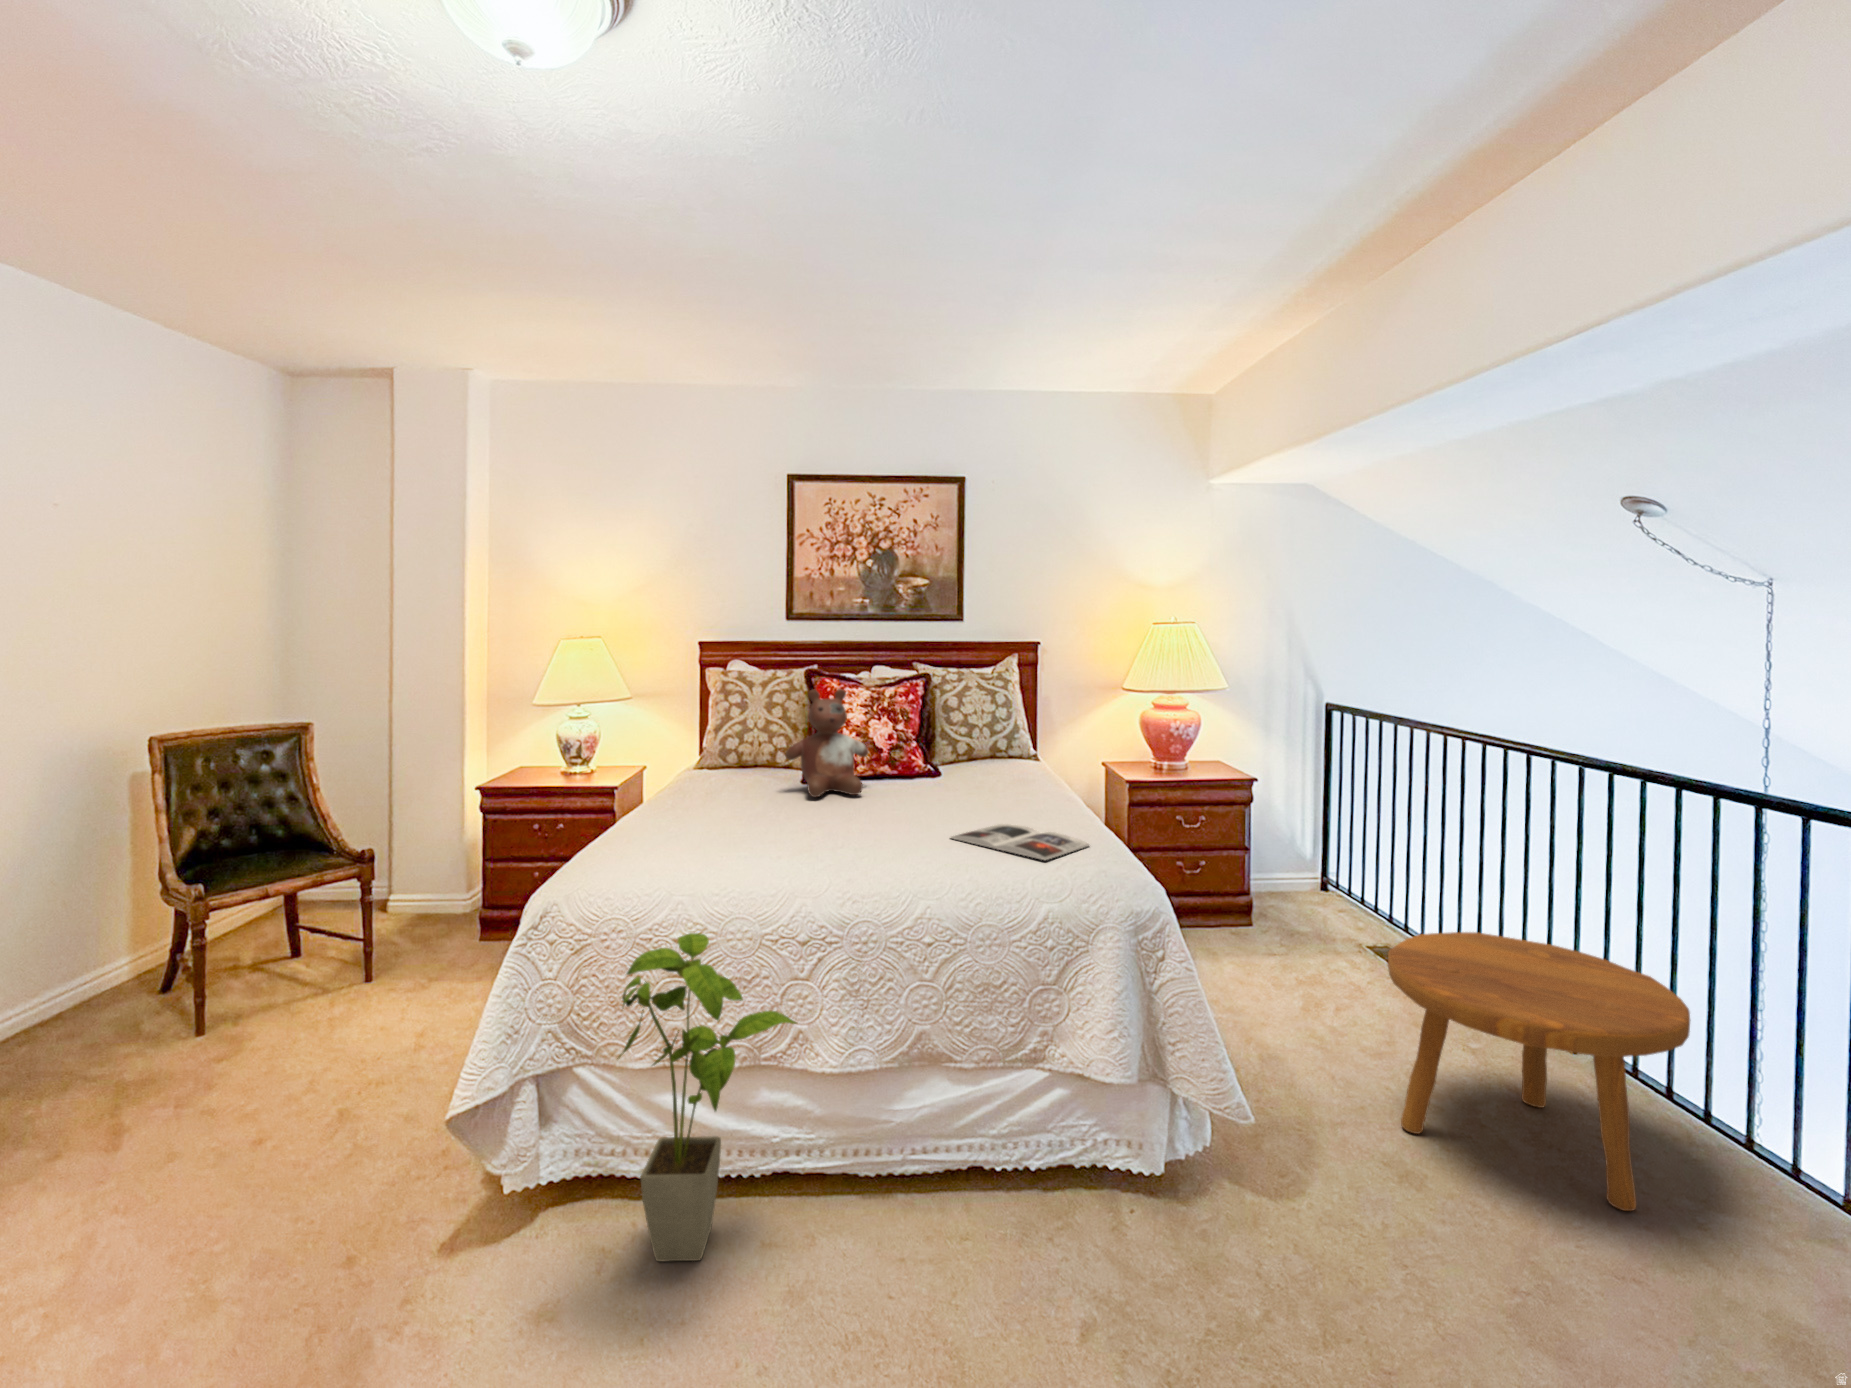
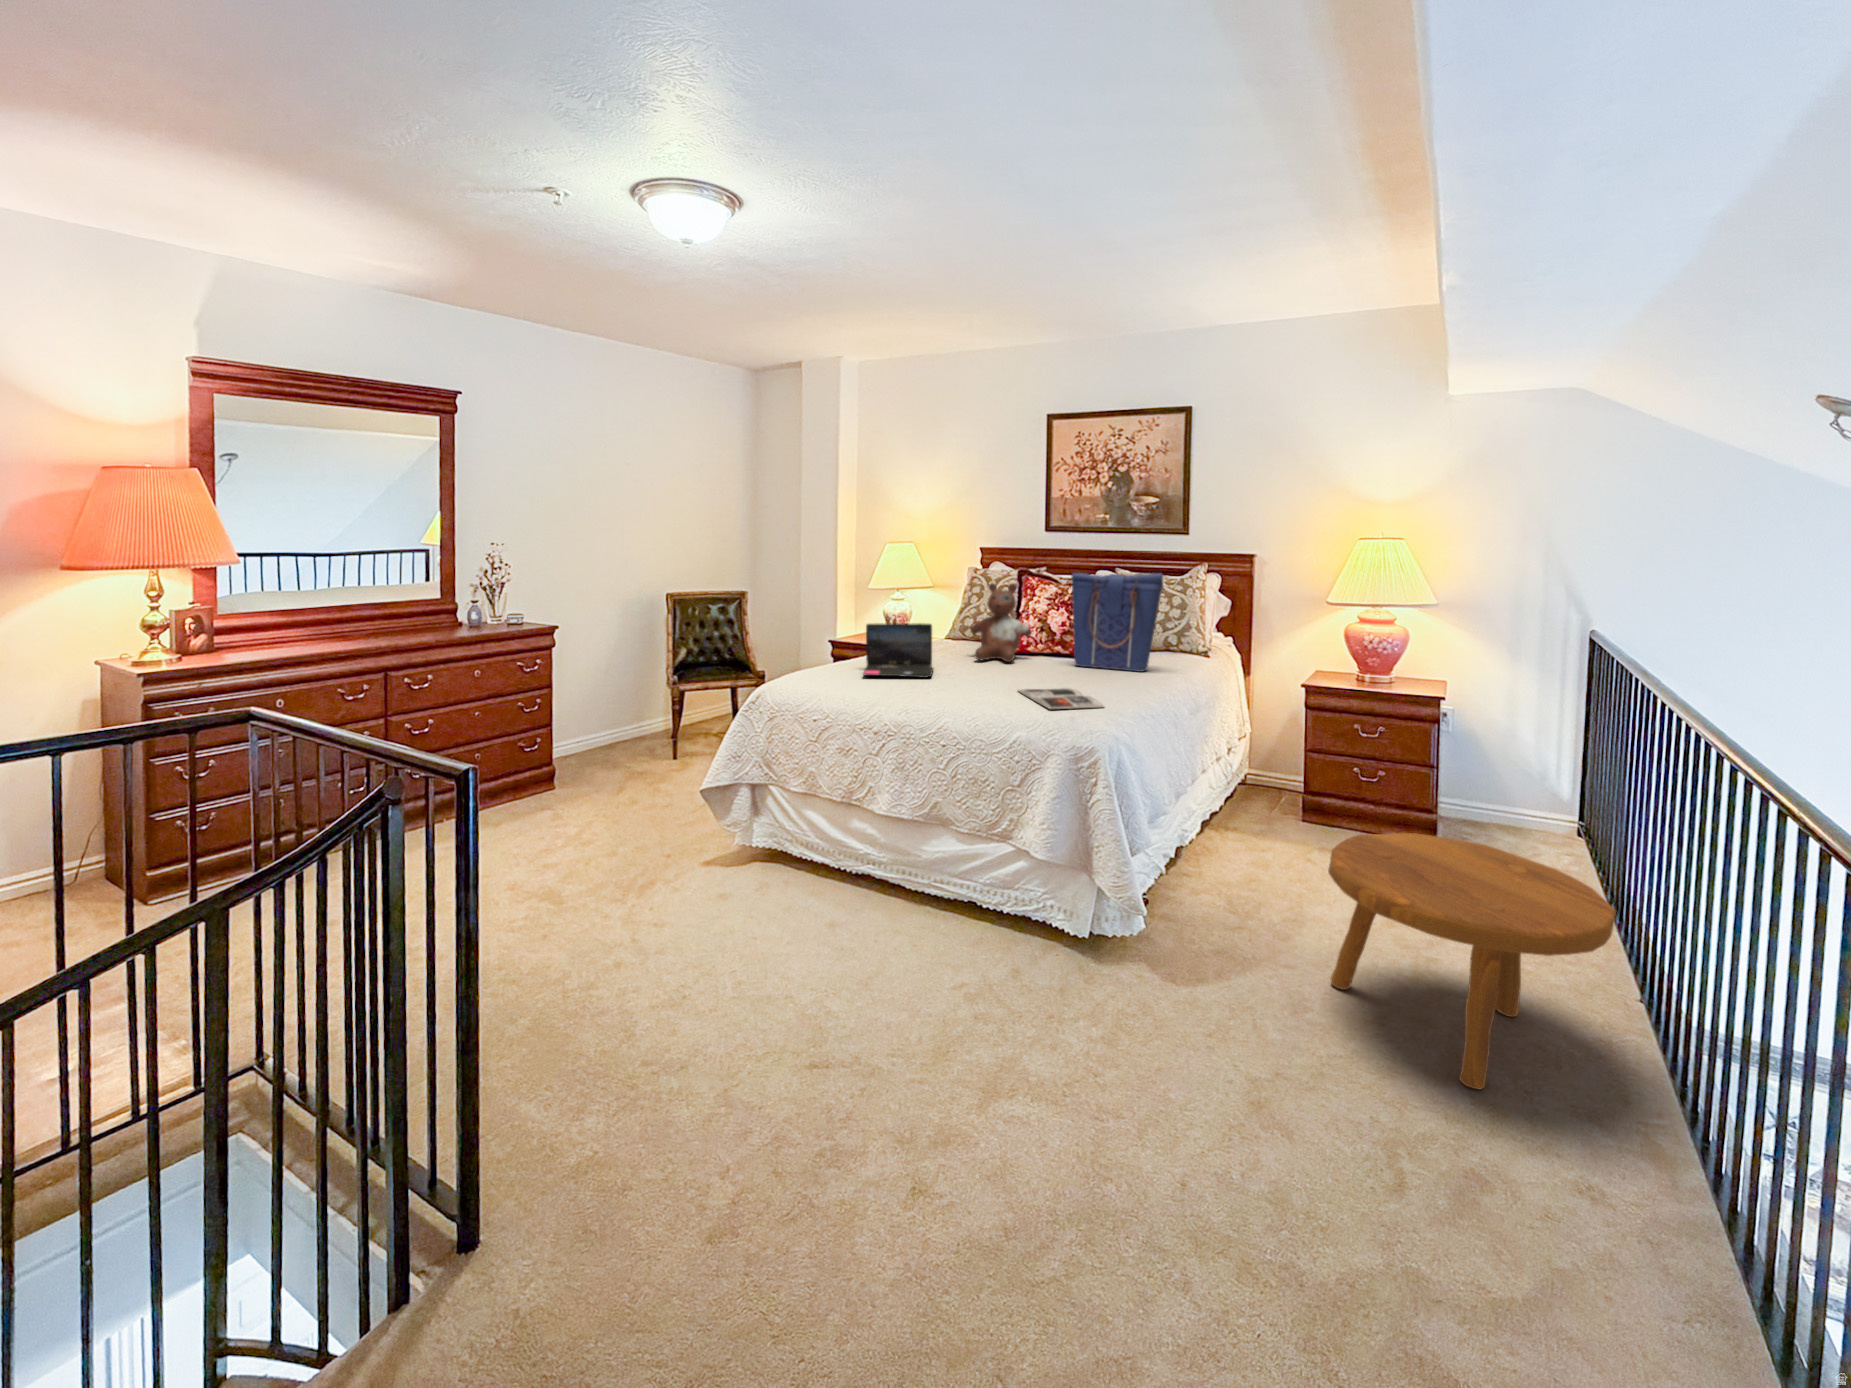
tote bag: none [926,668,1037,790] -> present [1072,573,1163,672]
laptop: none [678,754,805,847] -> present [863,623,933,677]
house plant: present [617,933,796,1261] -> none [757,711,861,893]

